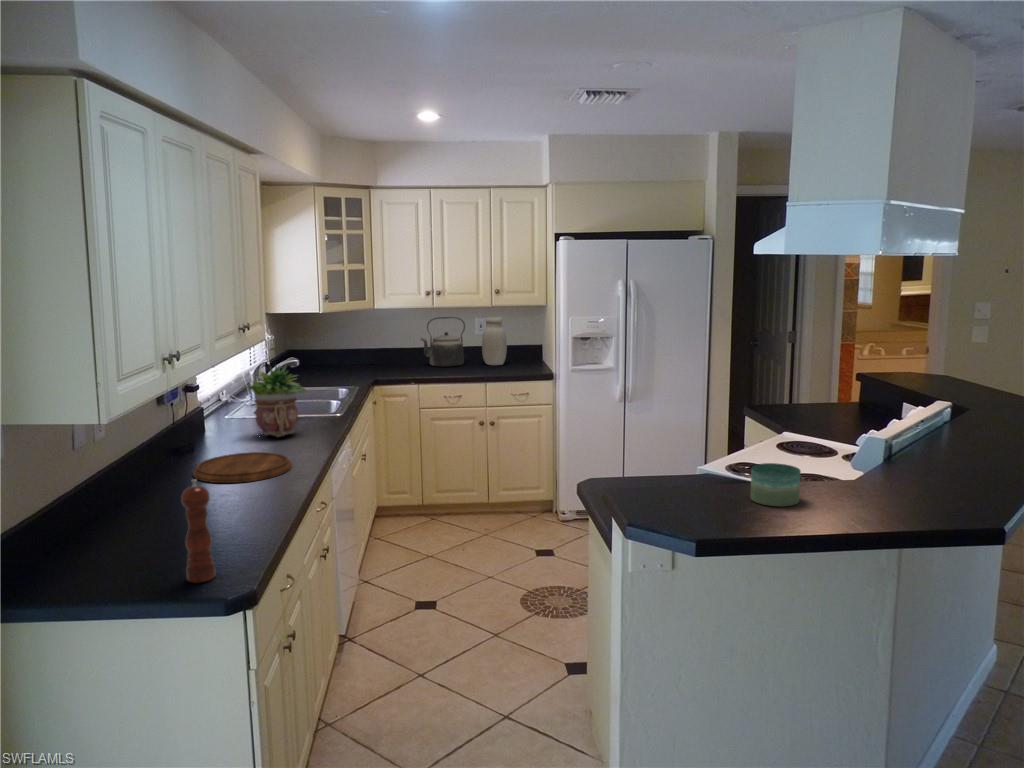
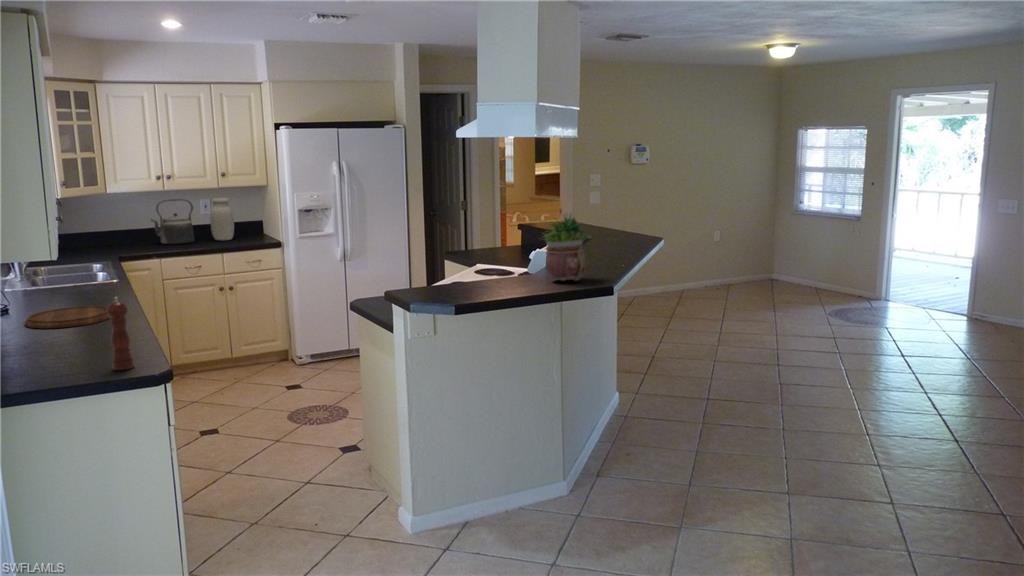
potted plant: present [245,365,306,437] -> present [542,214,591,281]
candle: present [750,463,801,506] -> none [475,267,504,290]

